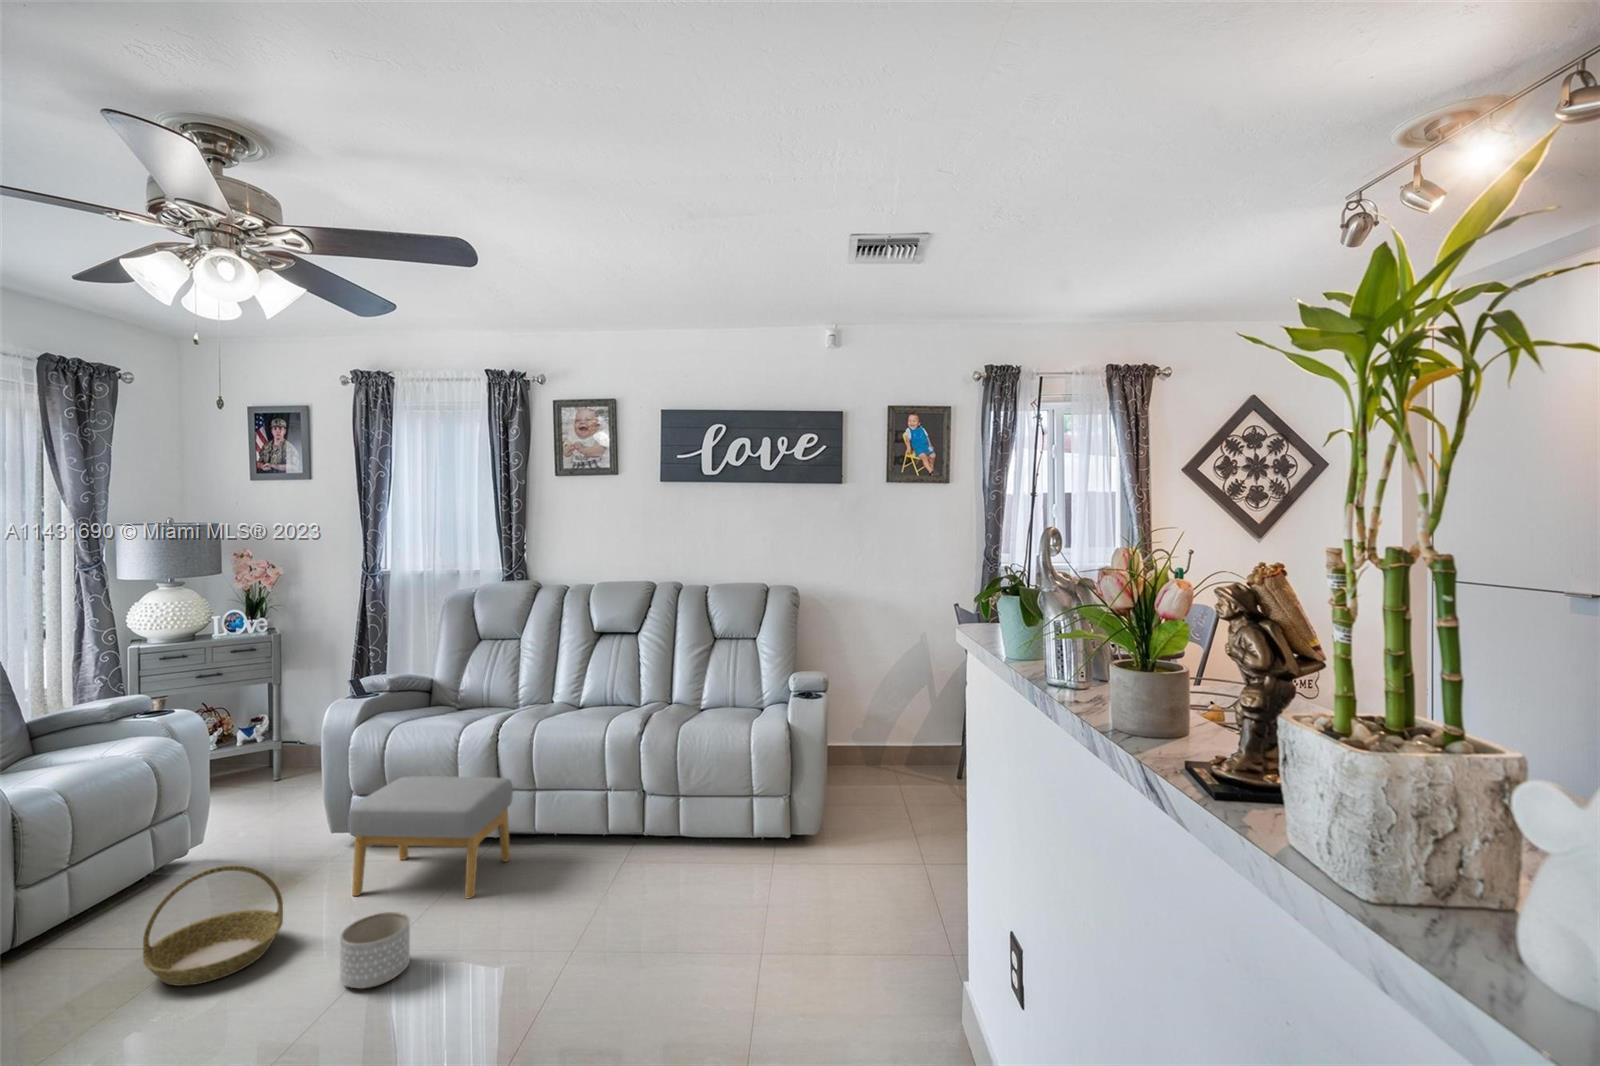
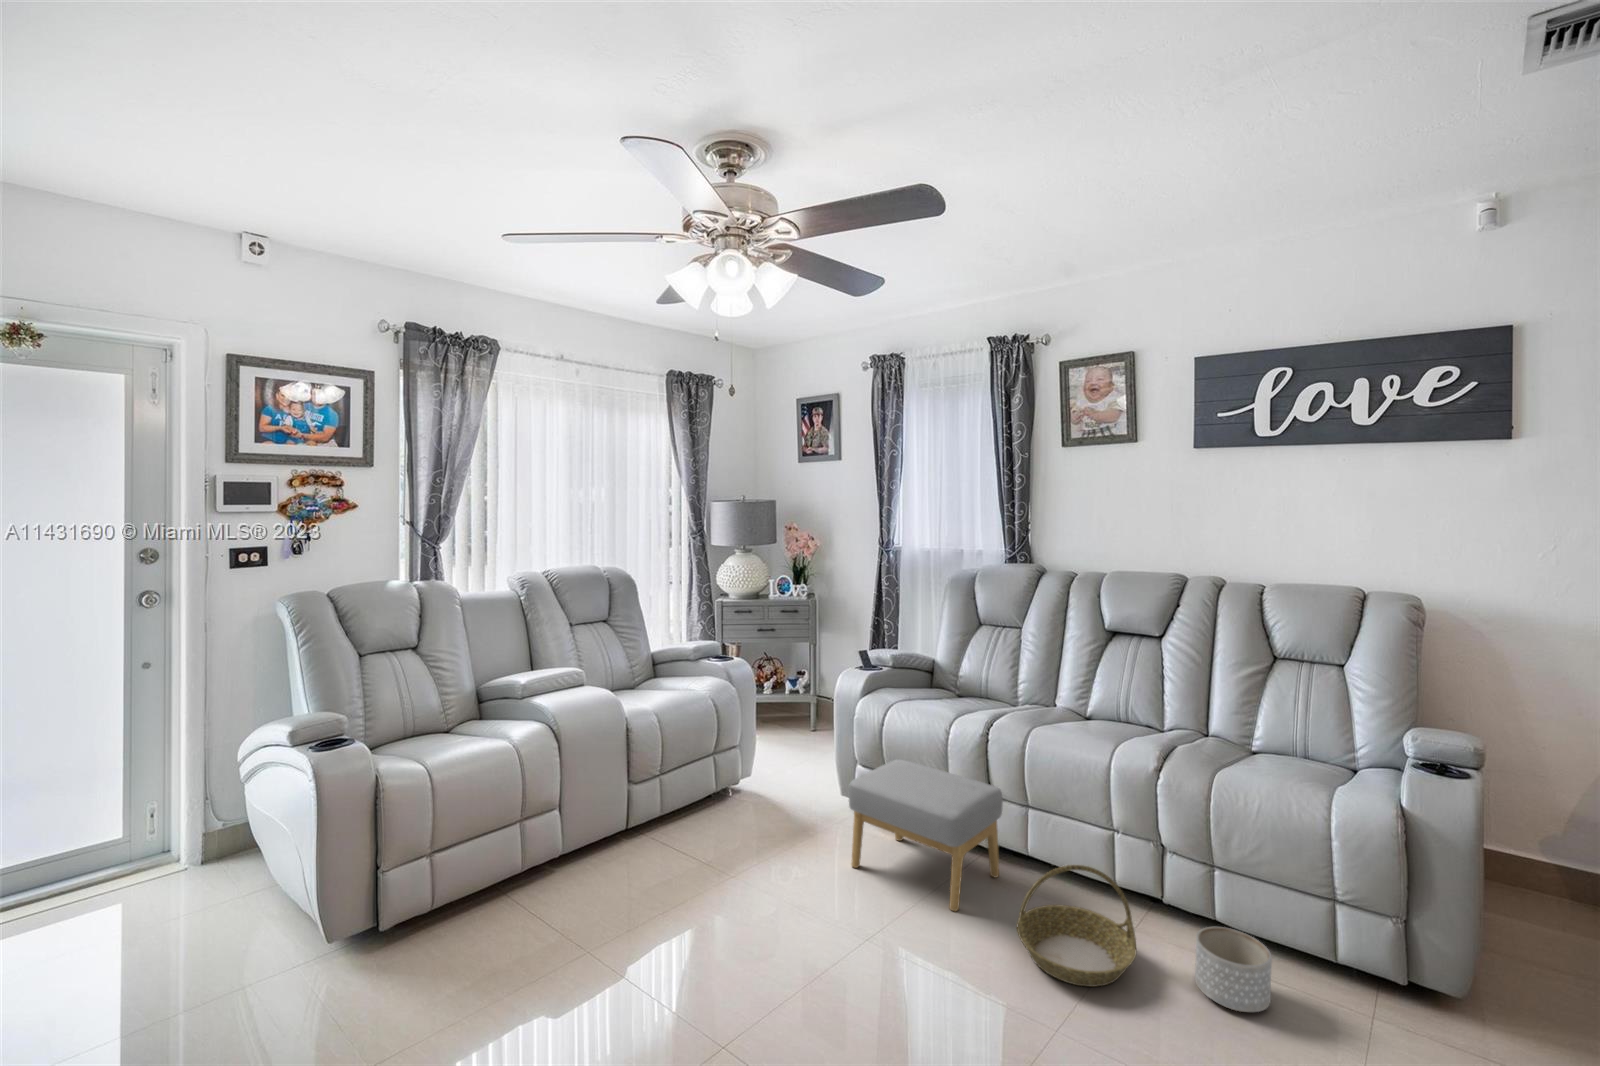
basket: present [143,866,283,986] -> present [1017,865,1136,986]
planter: present [340,912,410,989] -> present [1195,927,1272,1012]

